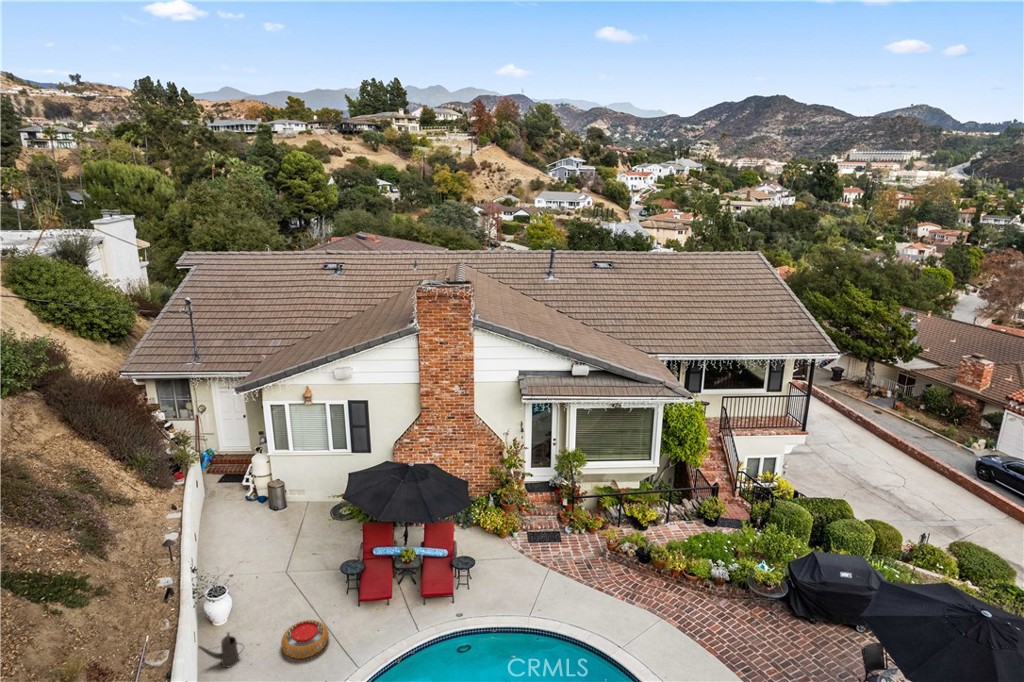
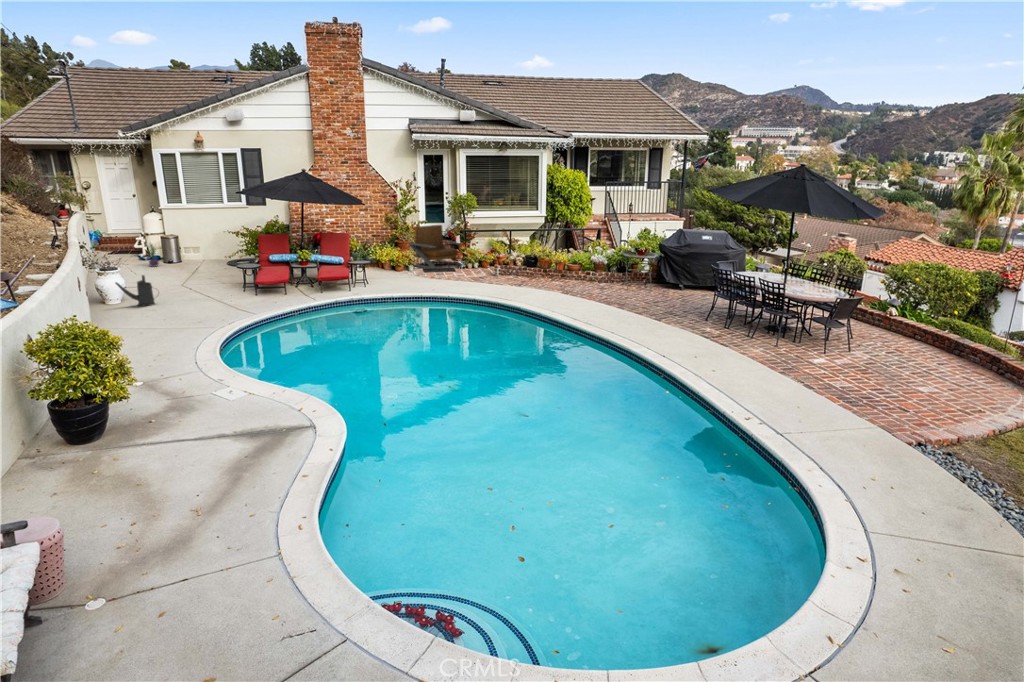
lounge chair: none [512,483,570,547] -> present [409,225,462,269]
decorative plant: none [243,493,270,519] -> present [148,244,158,267]
pouf: present [281,620,329,659] -> none [194,282,239,302]

